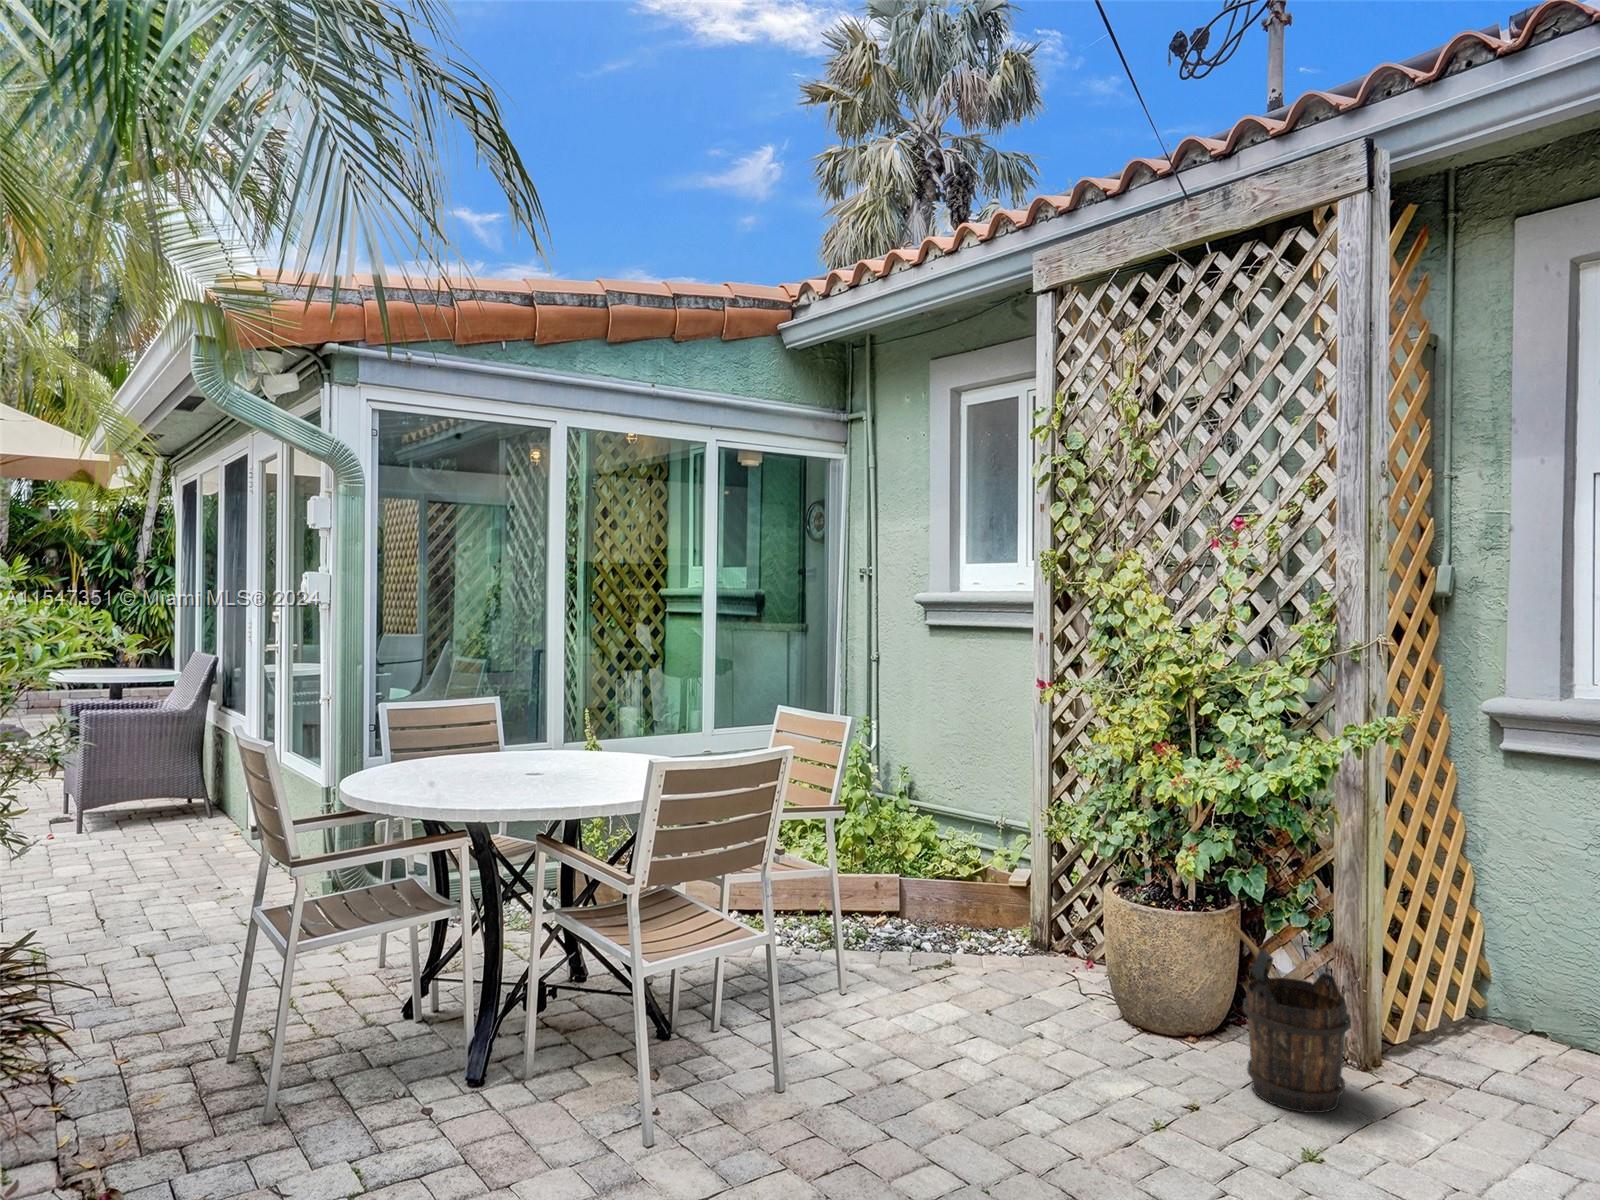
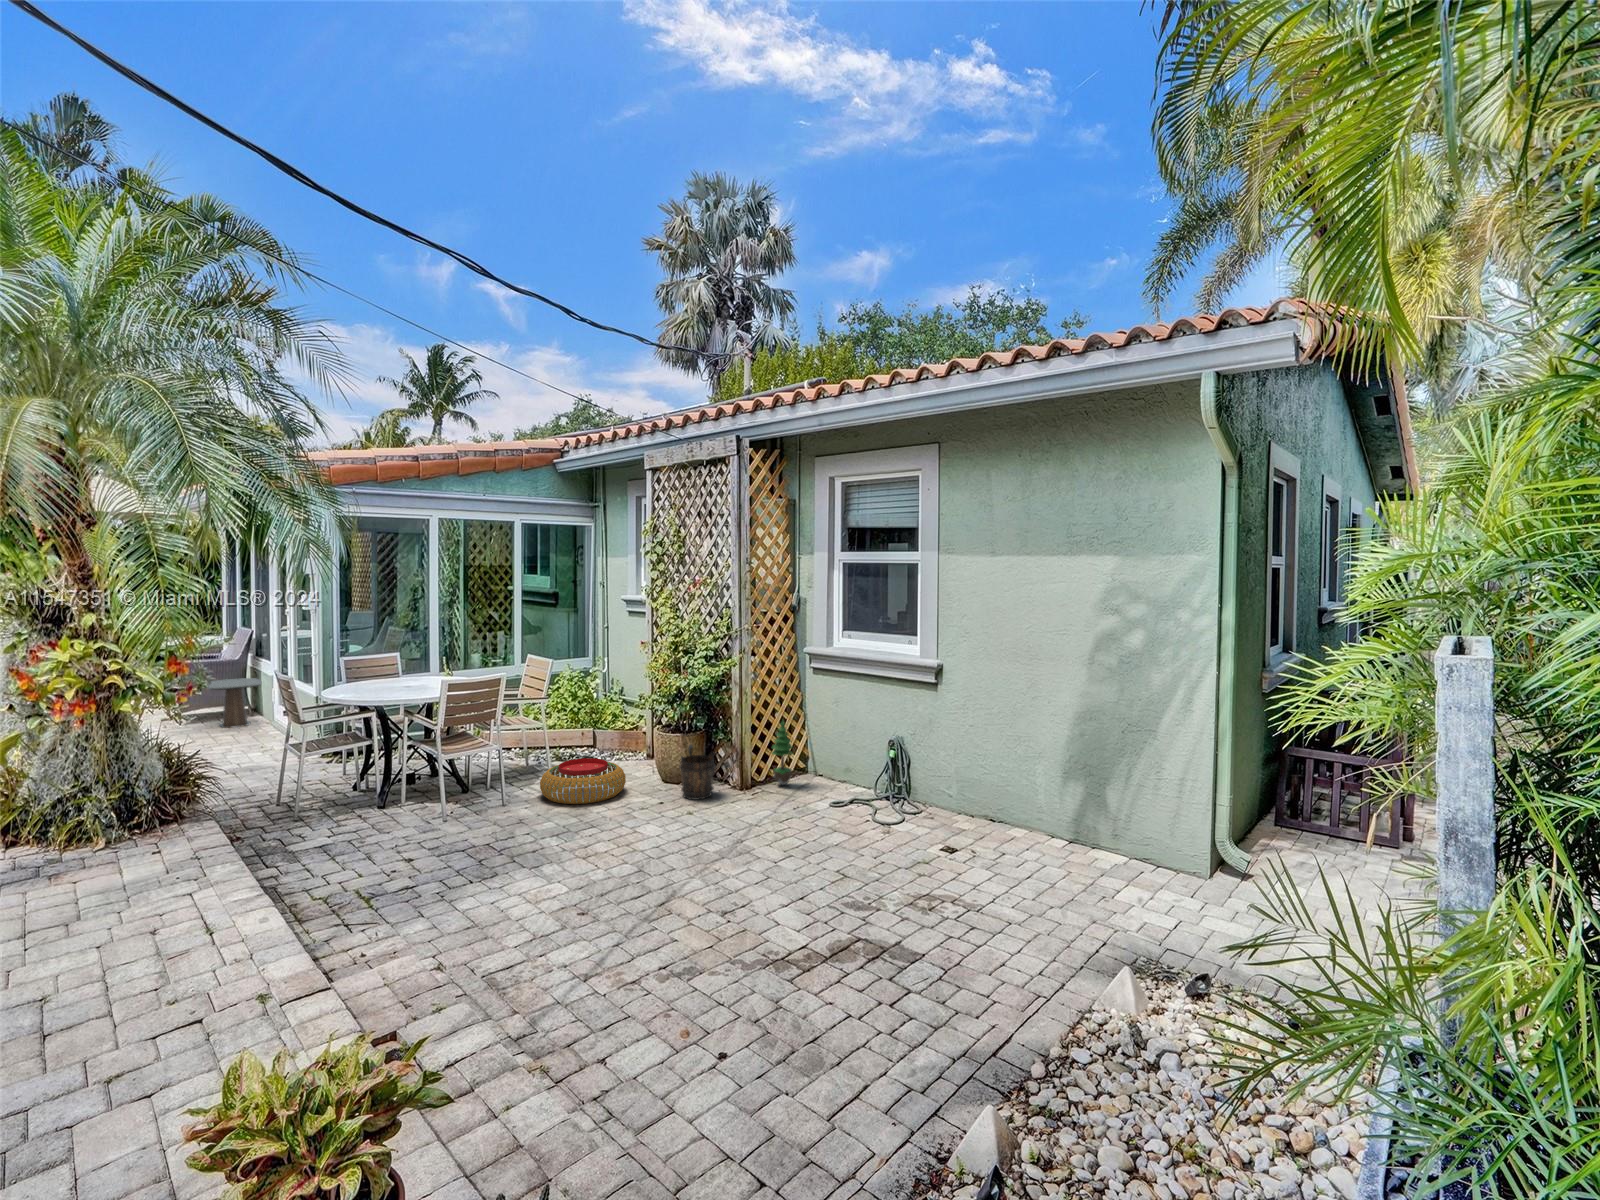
side table: none [132,745,229,837] -> present [208,678,262,728]
potted tree: none [1456,885,1534,1069] -> present [772,720,793,785]
pouf: none [867,968,1088,1111] -> present [540,758,626,804]

